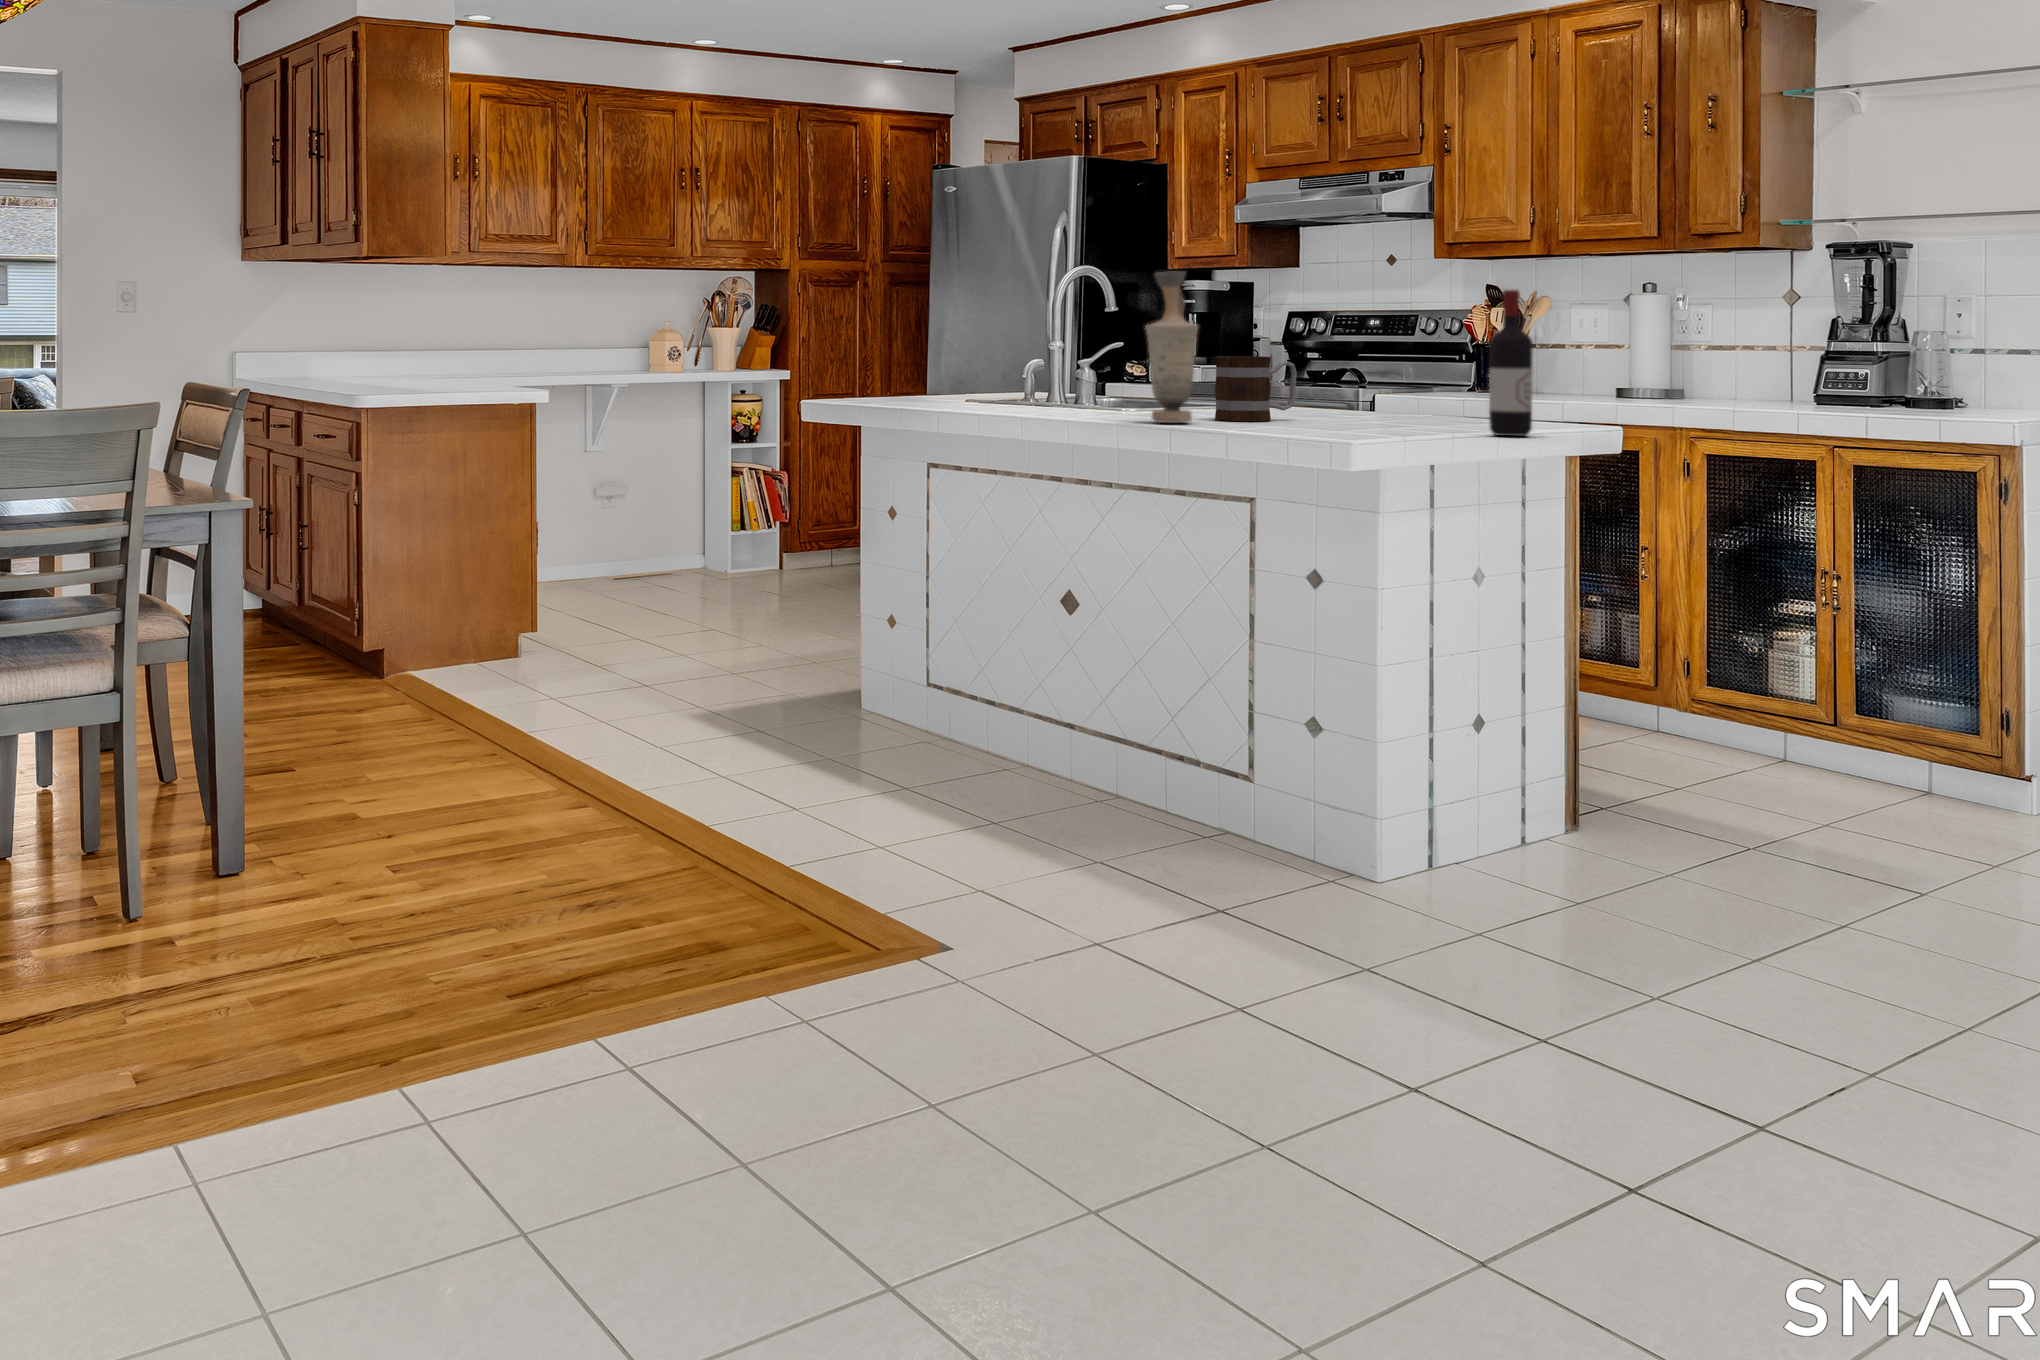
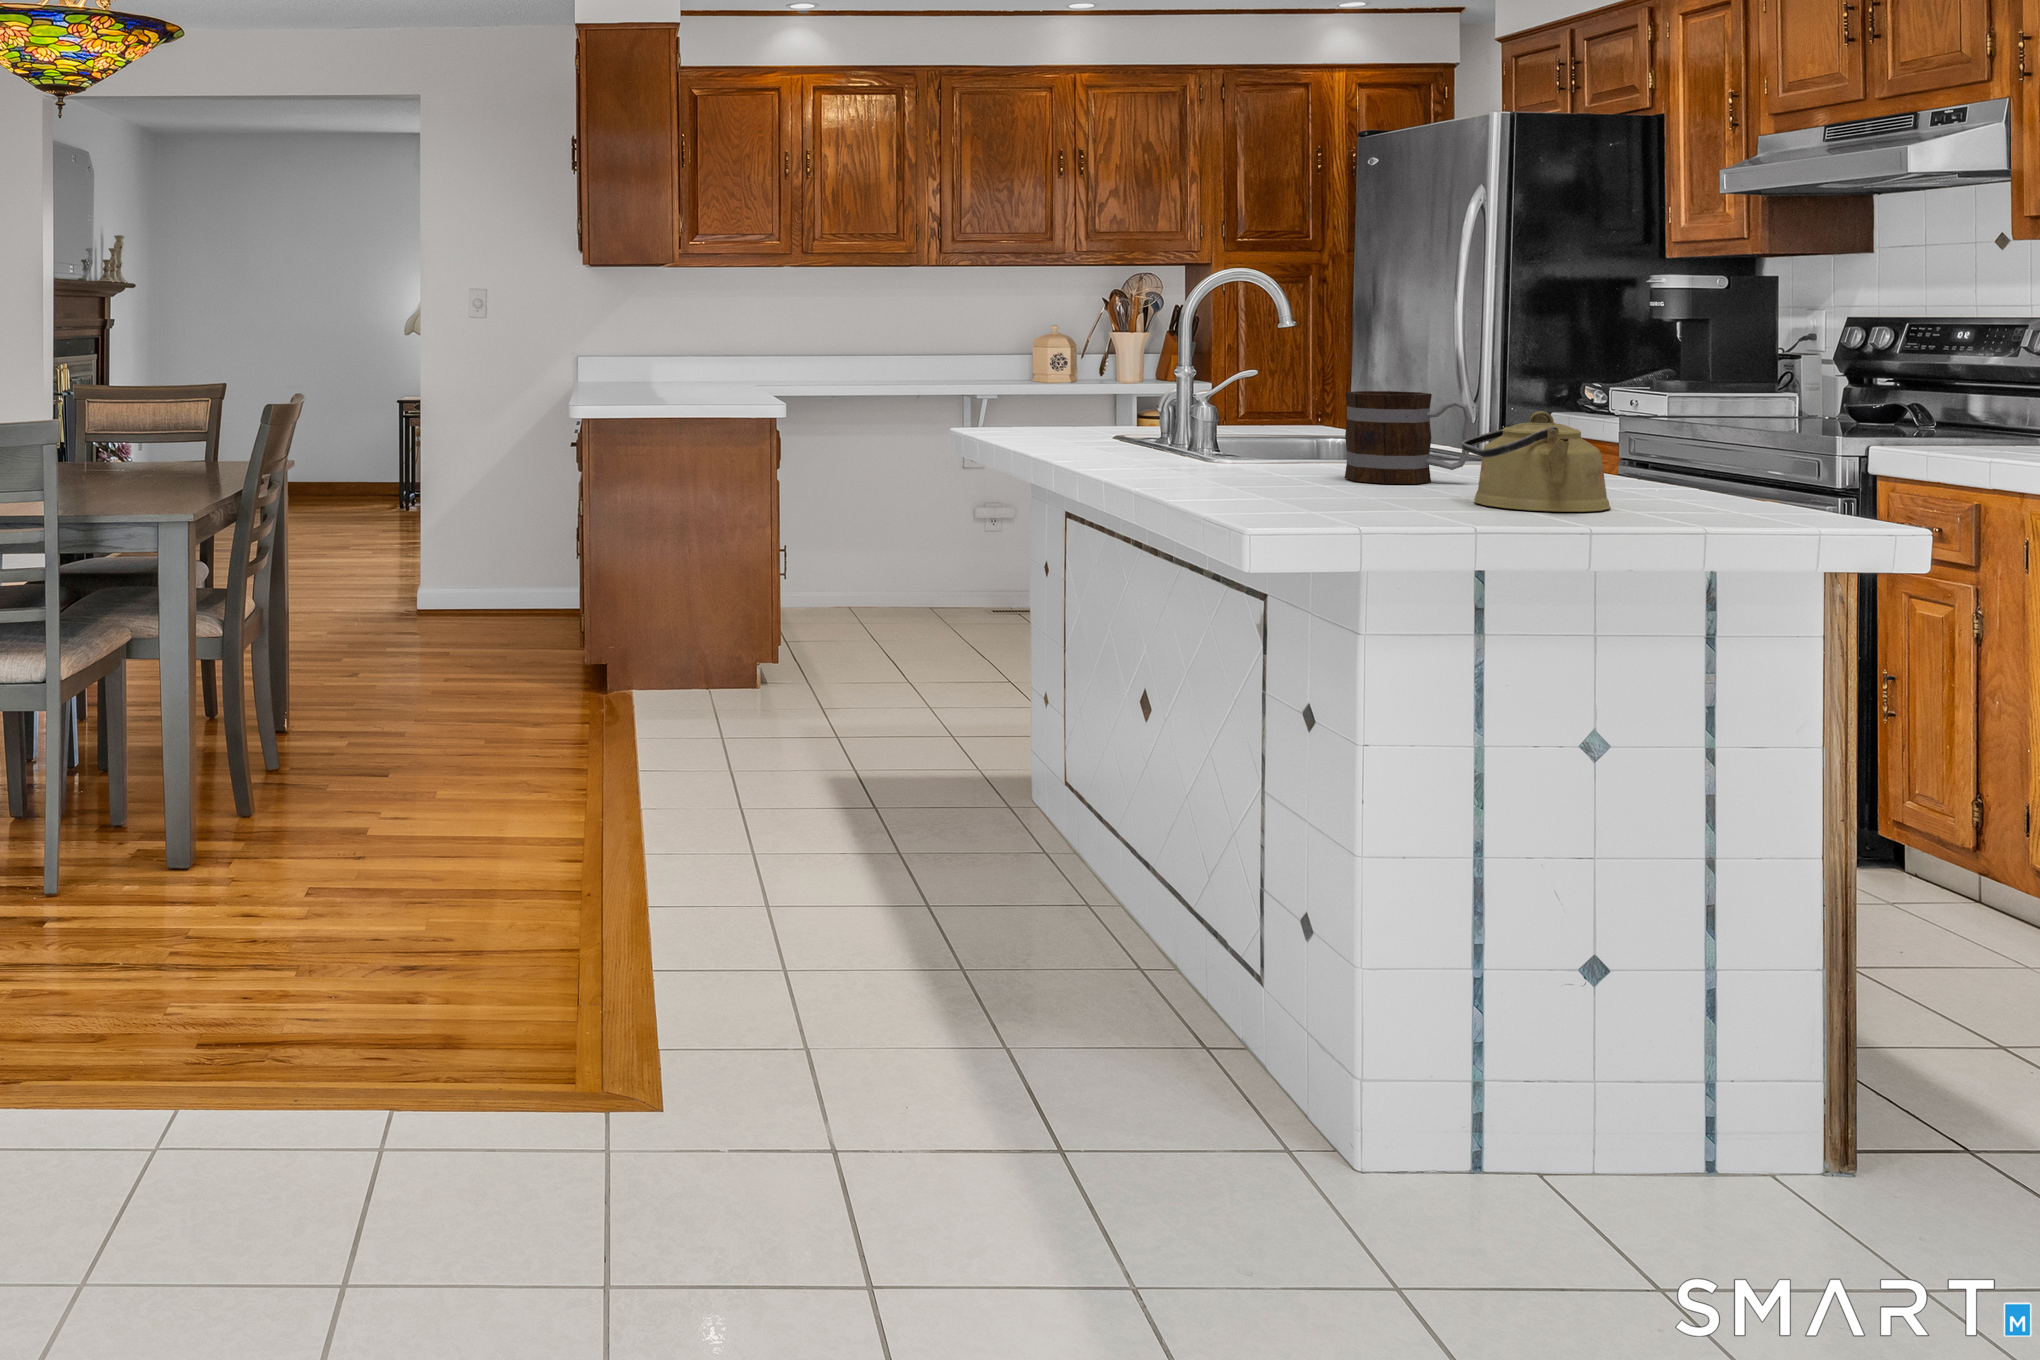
vase: present [1145,272,1198,423] -> none [1216,278,1290,481]
wine bottle: present [1489,290,1532,436] -> none [1621,306,1693,535]
kettle: none [1332,364,1433,429] -> present [1461,411,1611,512]

